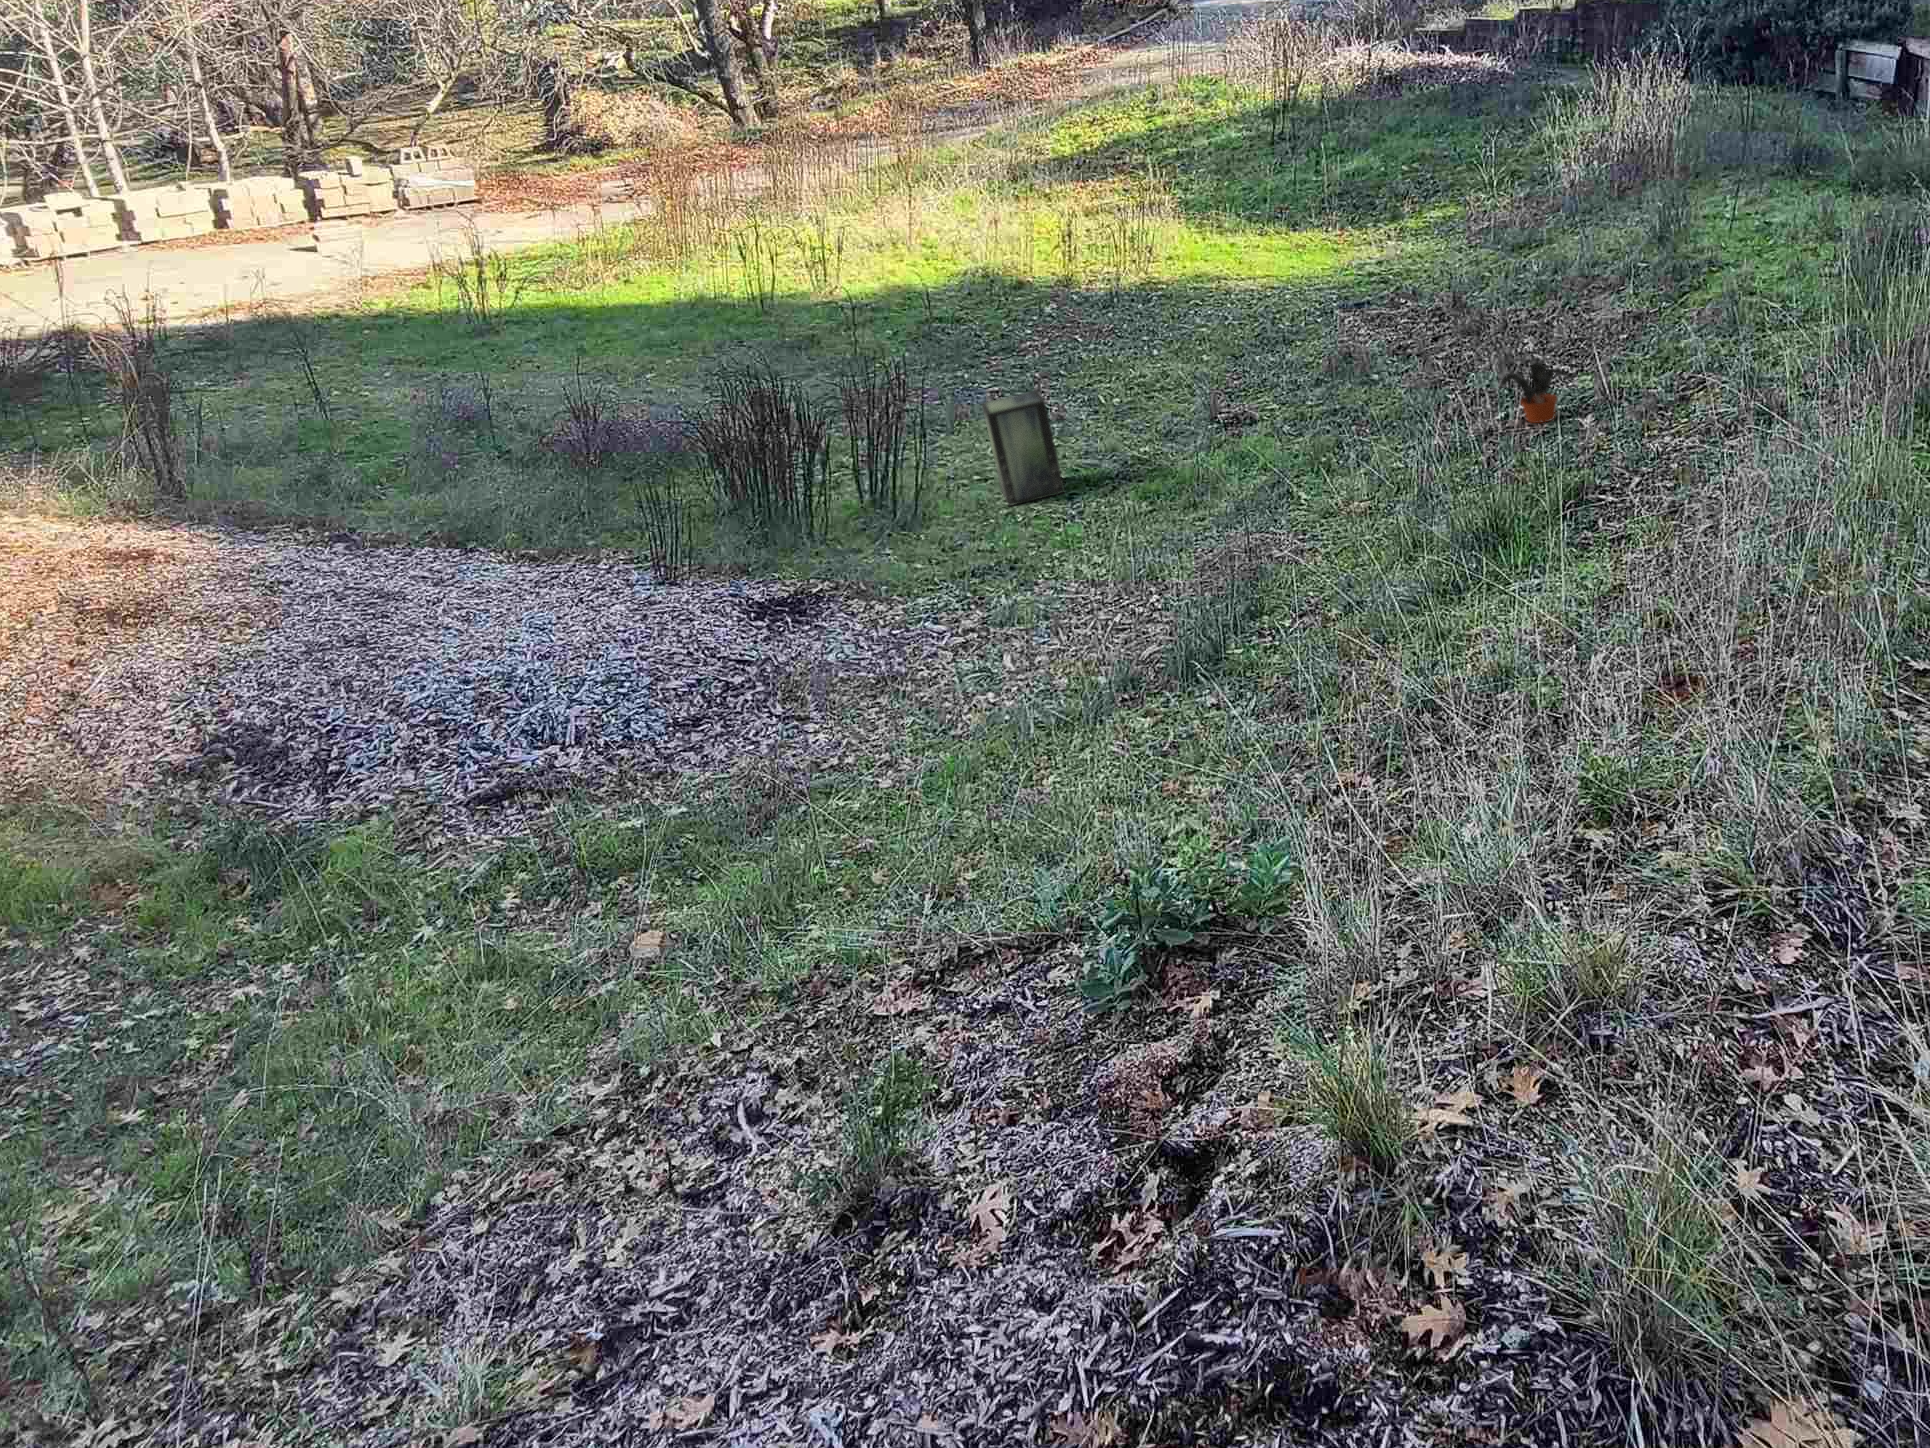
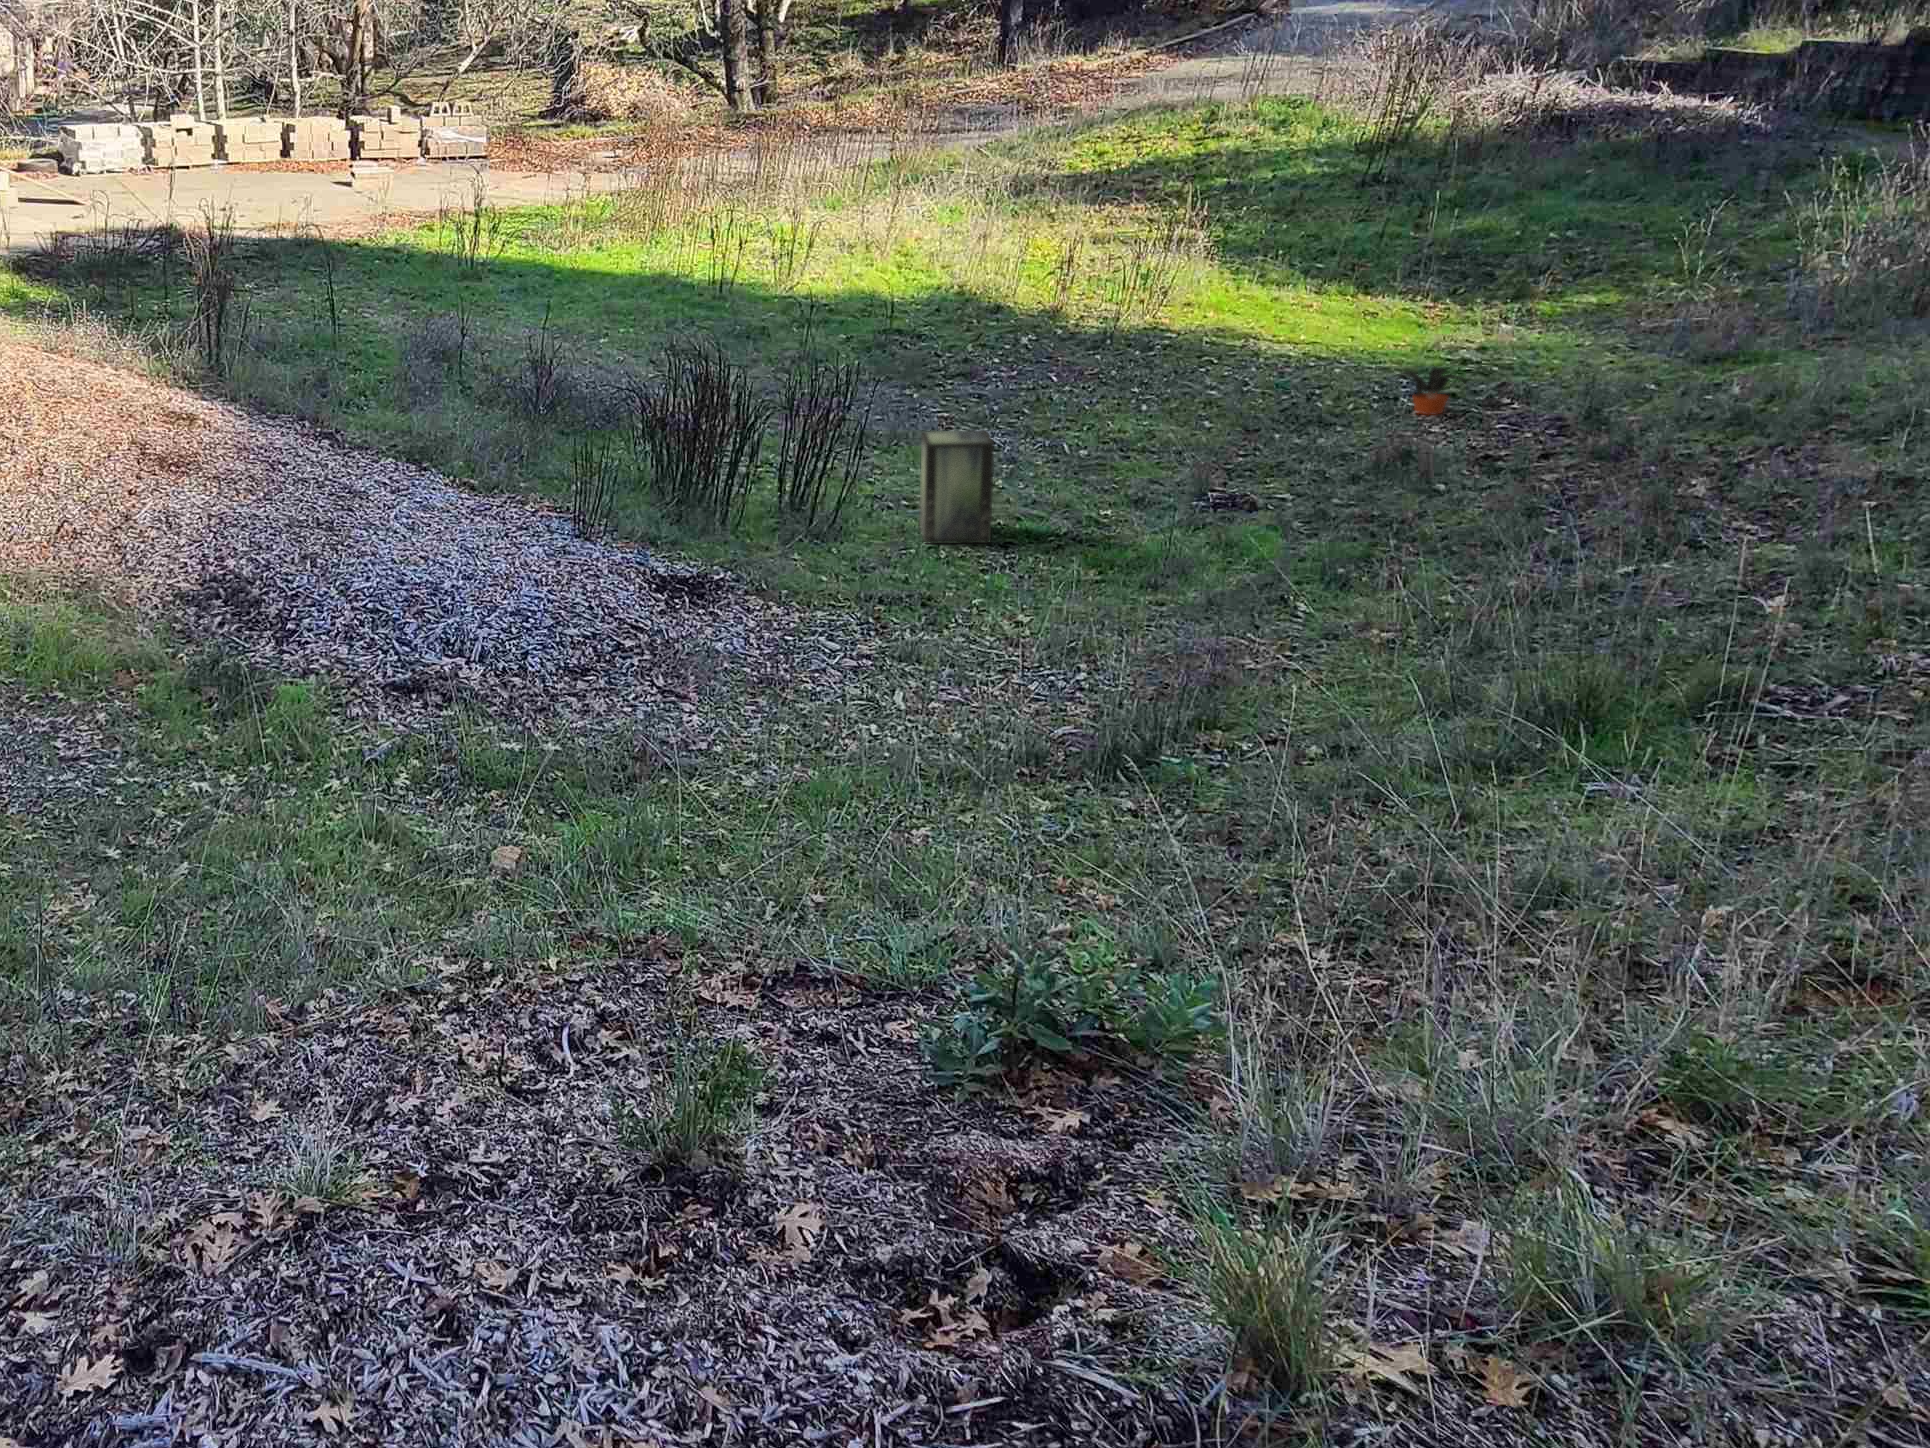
potted plant: present [1501,362,1573,423] -> present [1398,367,1466,415]

